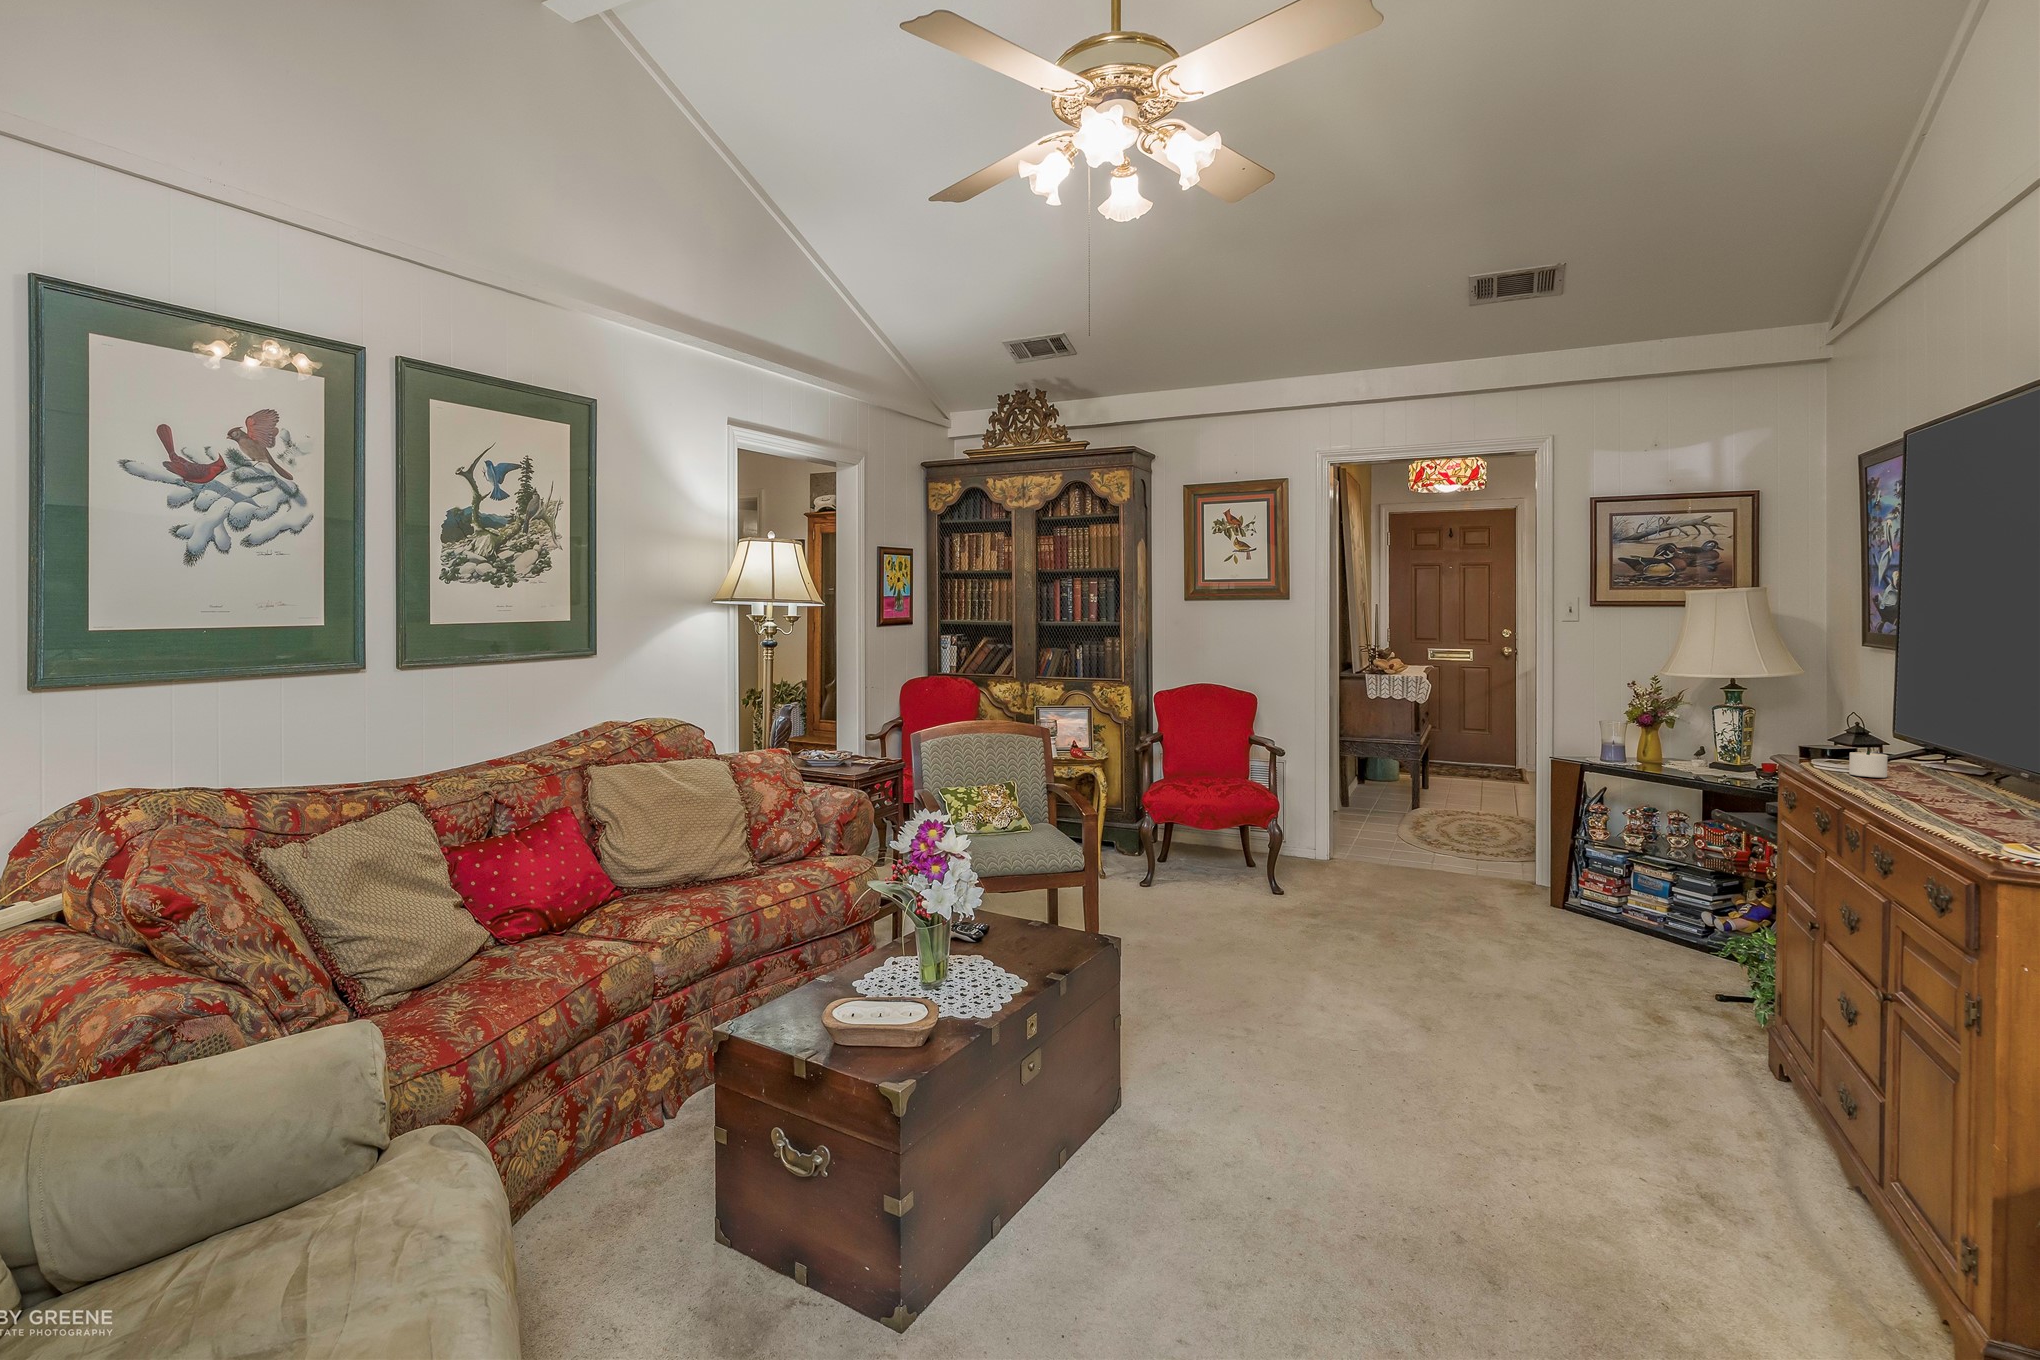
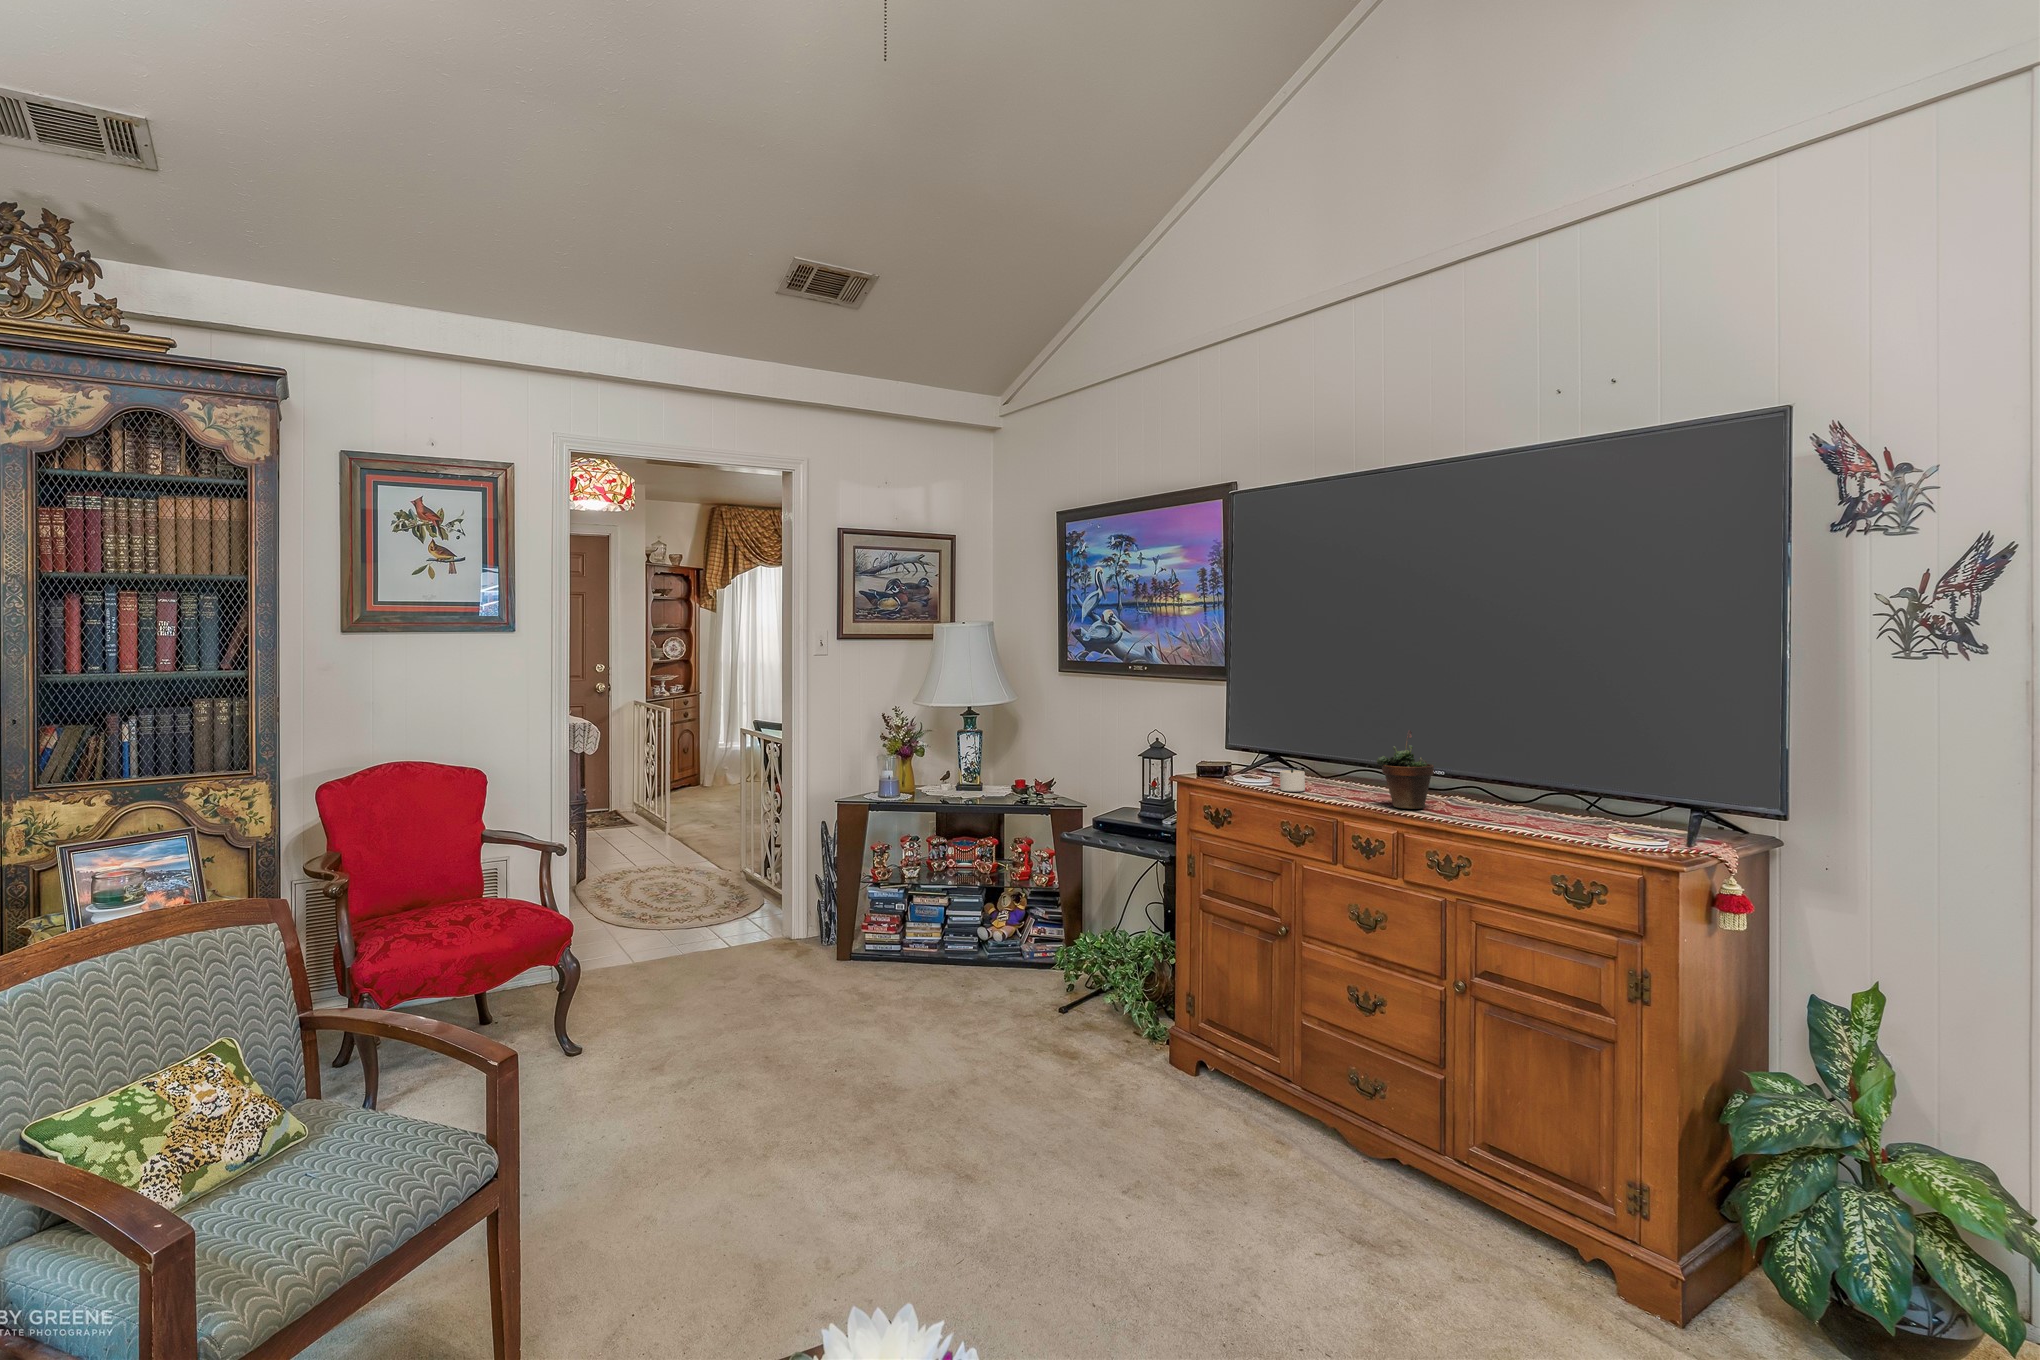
succulent plant: none [1905,708,1991,806] -> present [1377,730,1434,809]

